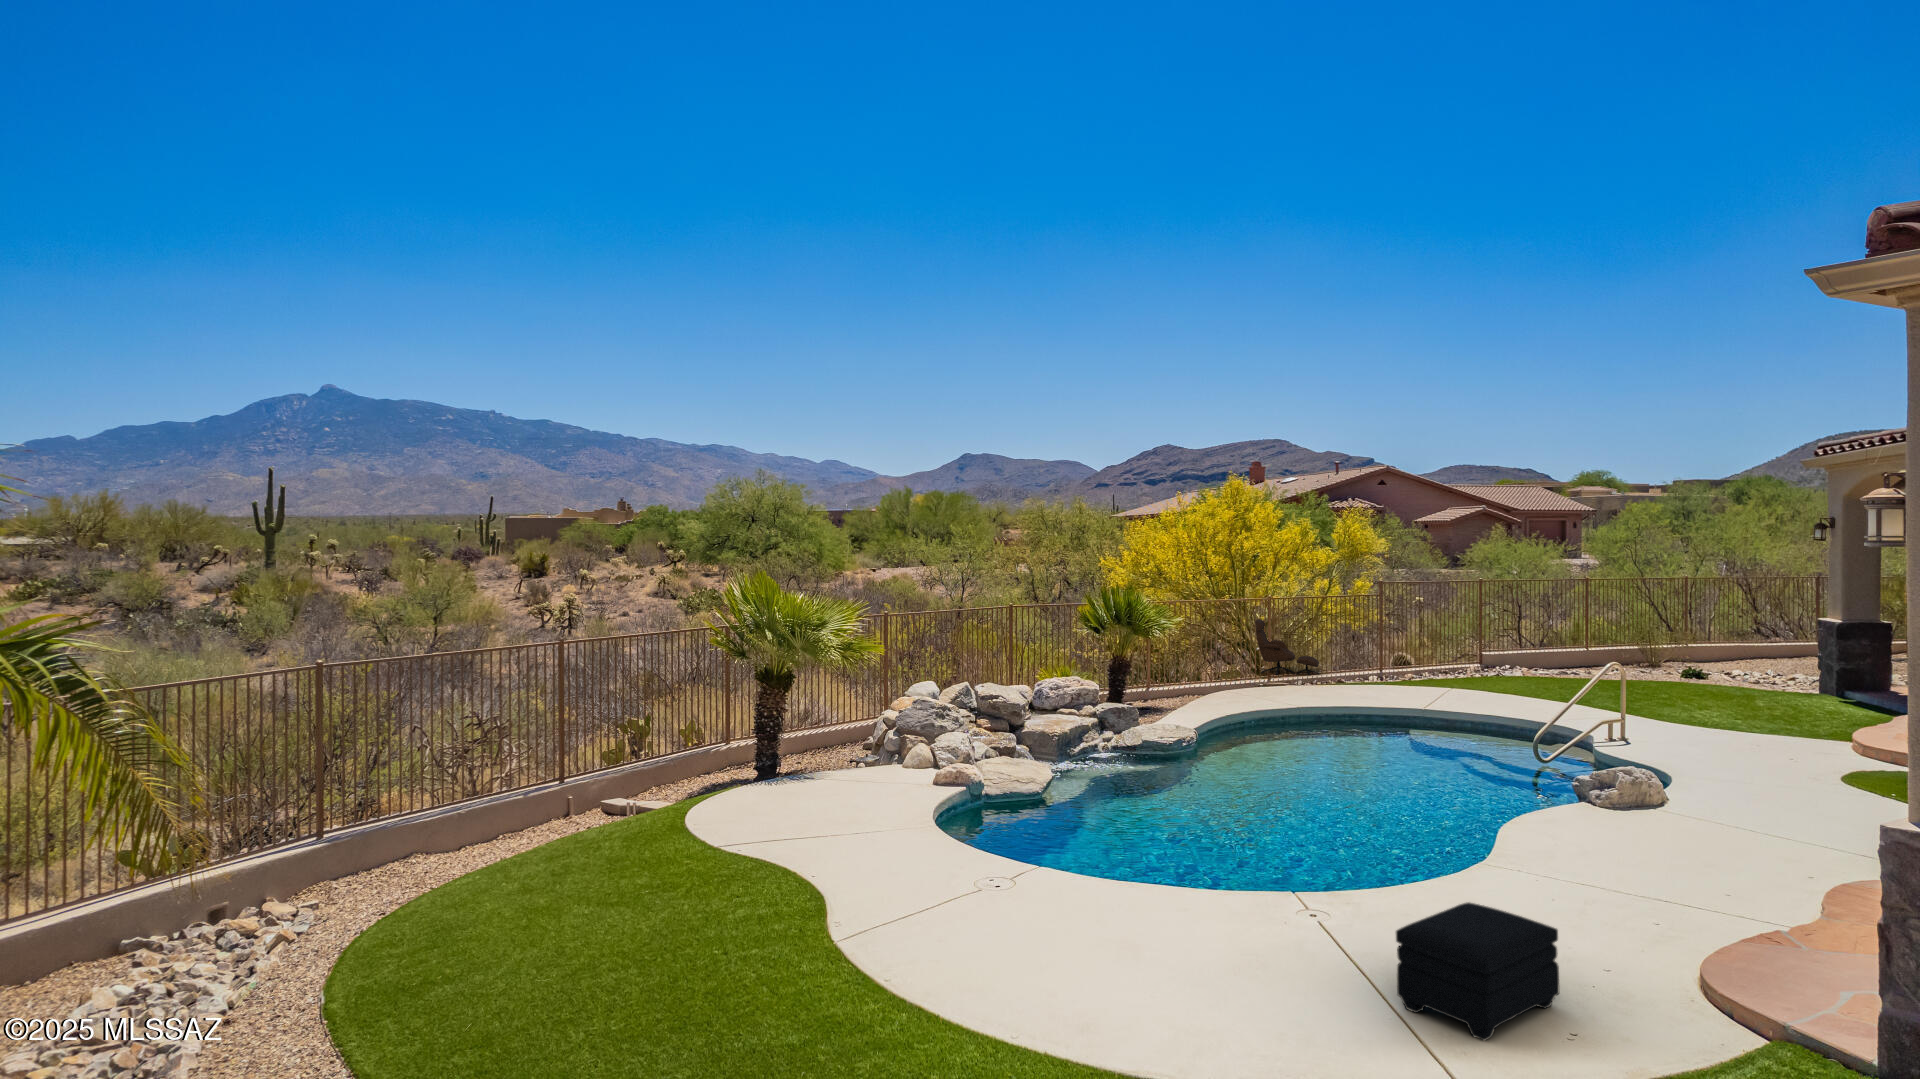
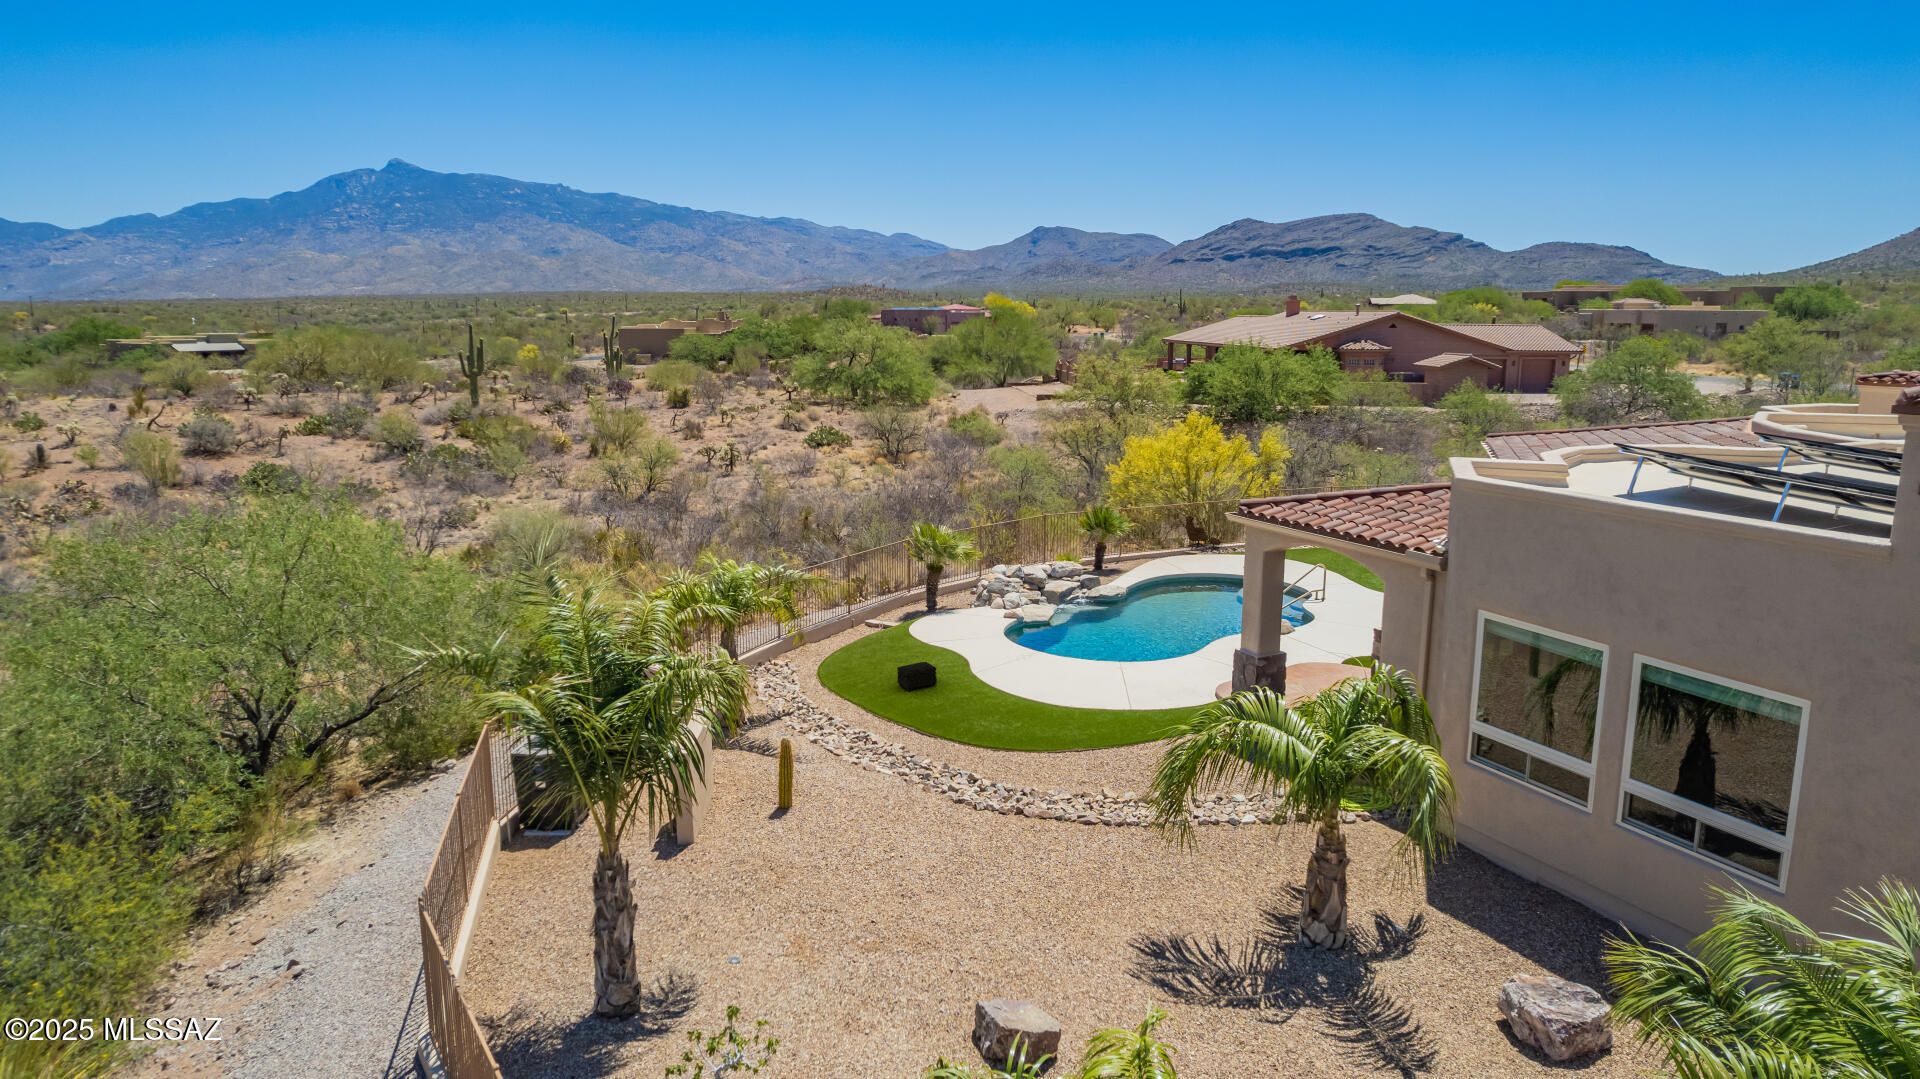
ottoman: present [1396,902,1560,1040] -> present [897,662,937,692]

